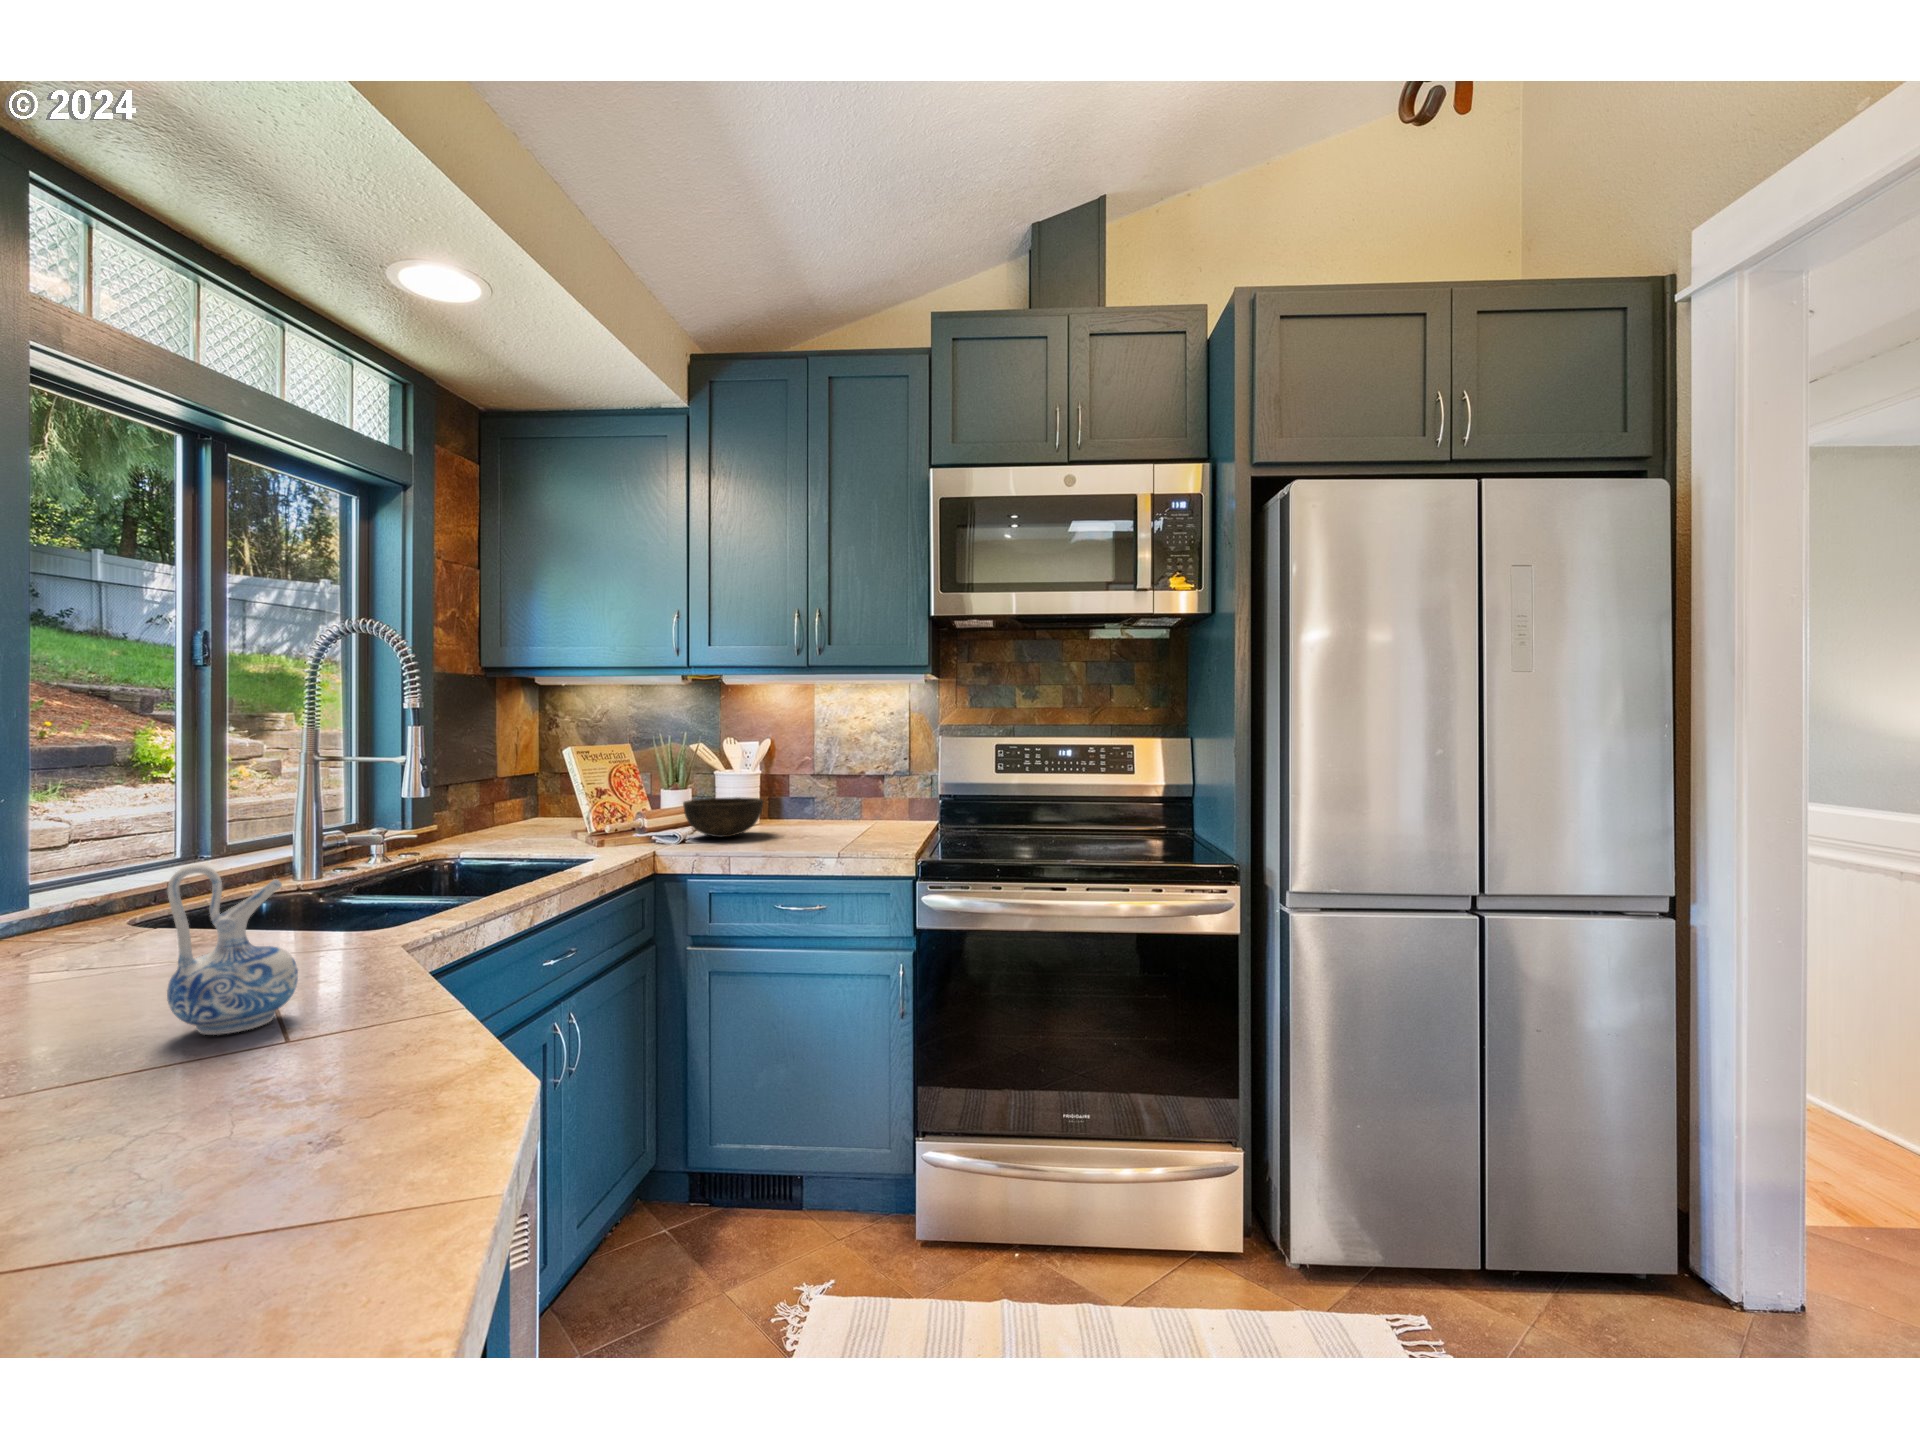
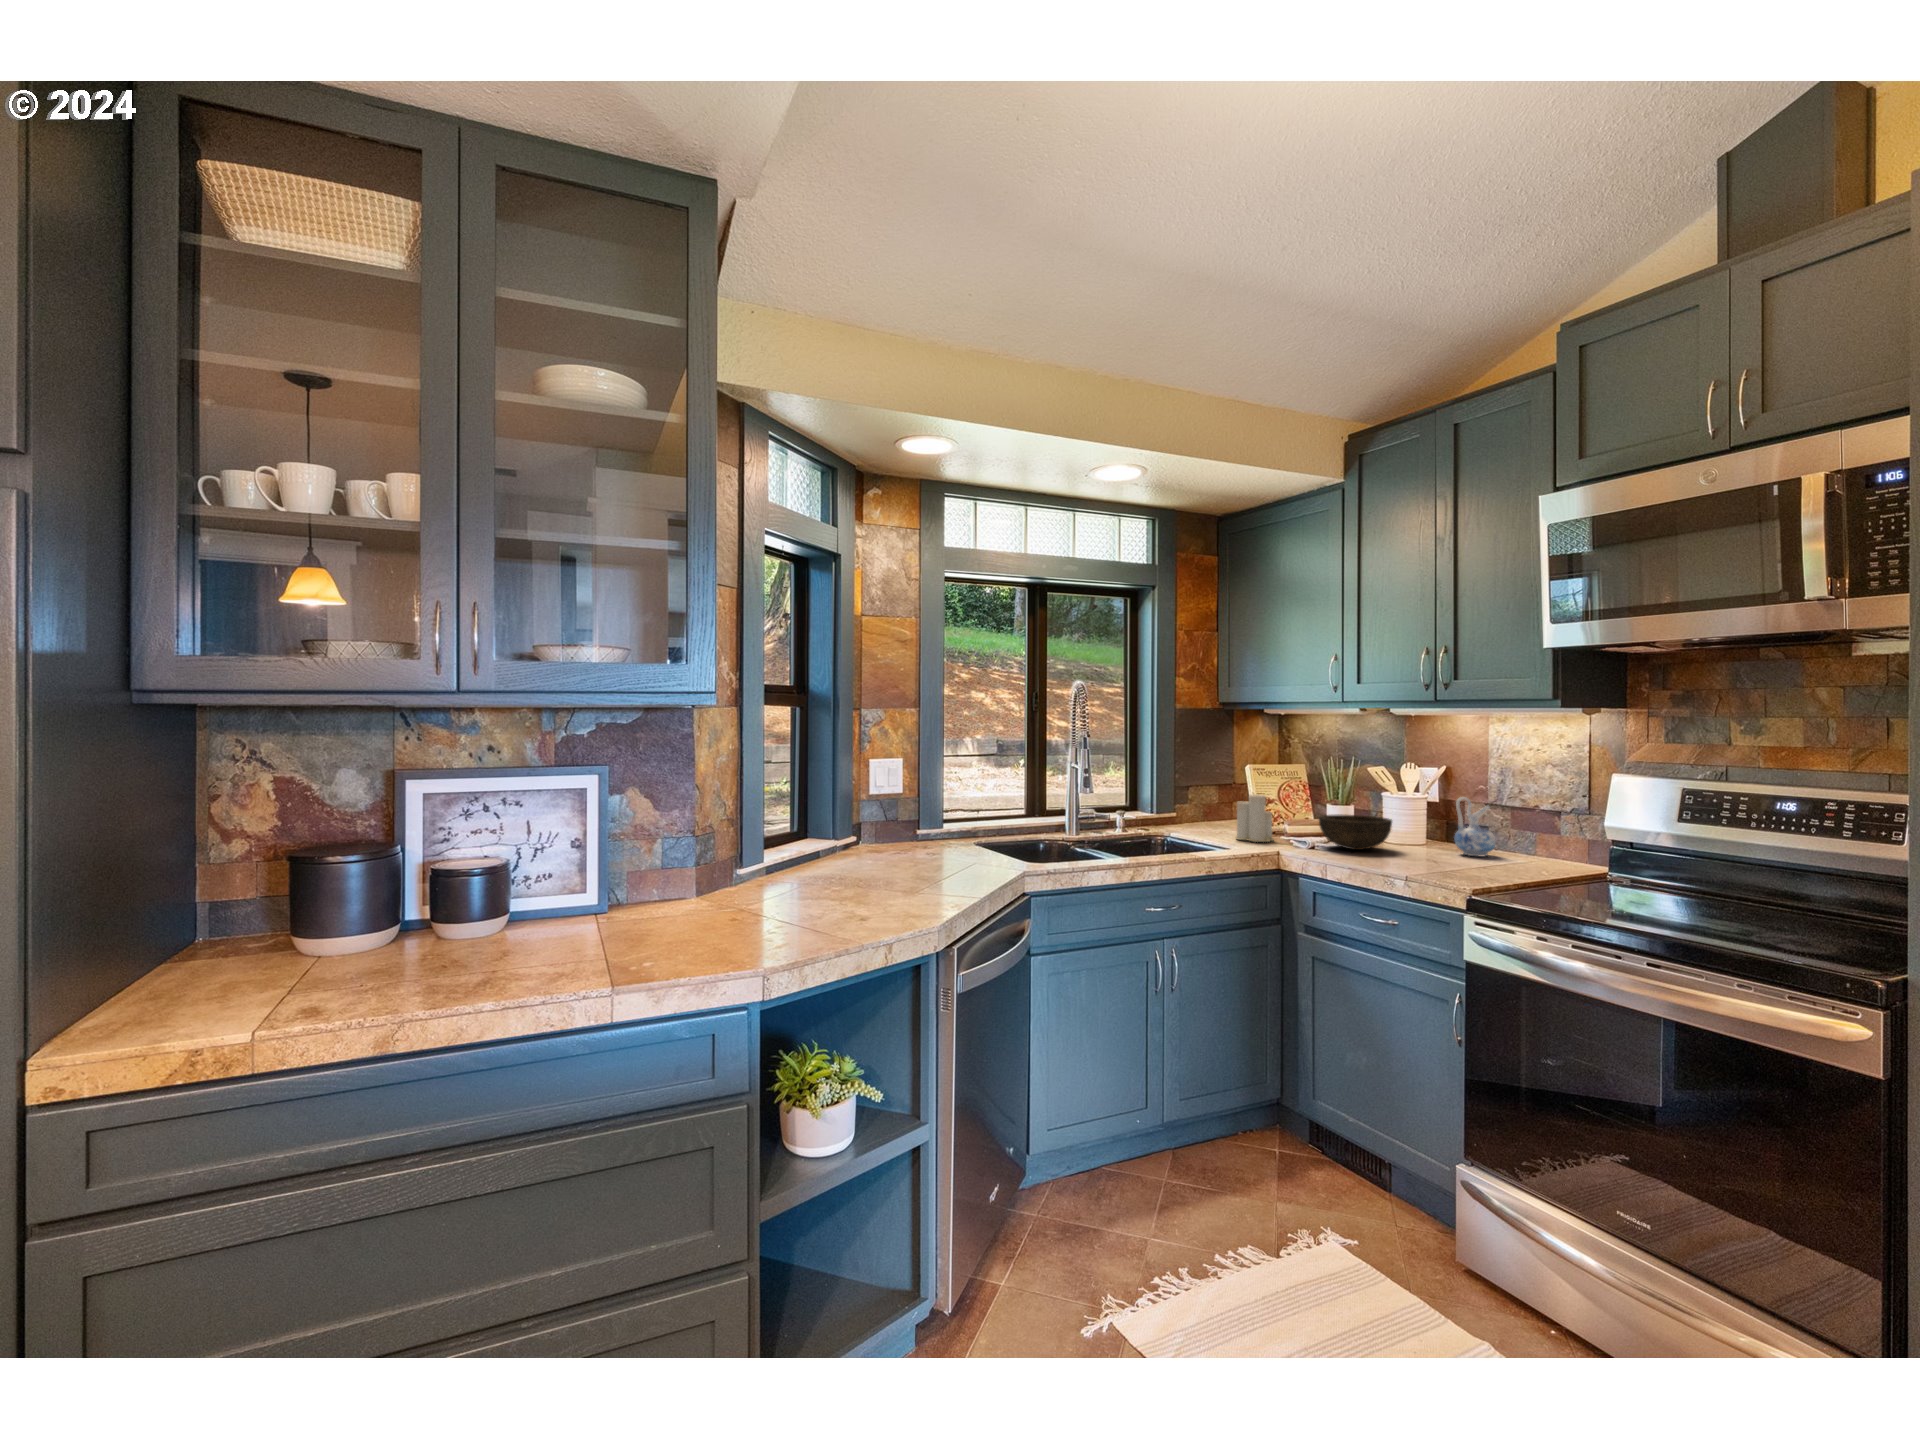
candle: none [571,777,624,847] -> present [1236,794,1274,842]
ceramic pitcher: present [167,865,298,1035] -> present [1454,797,1496,856]

